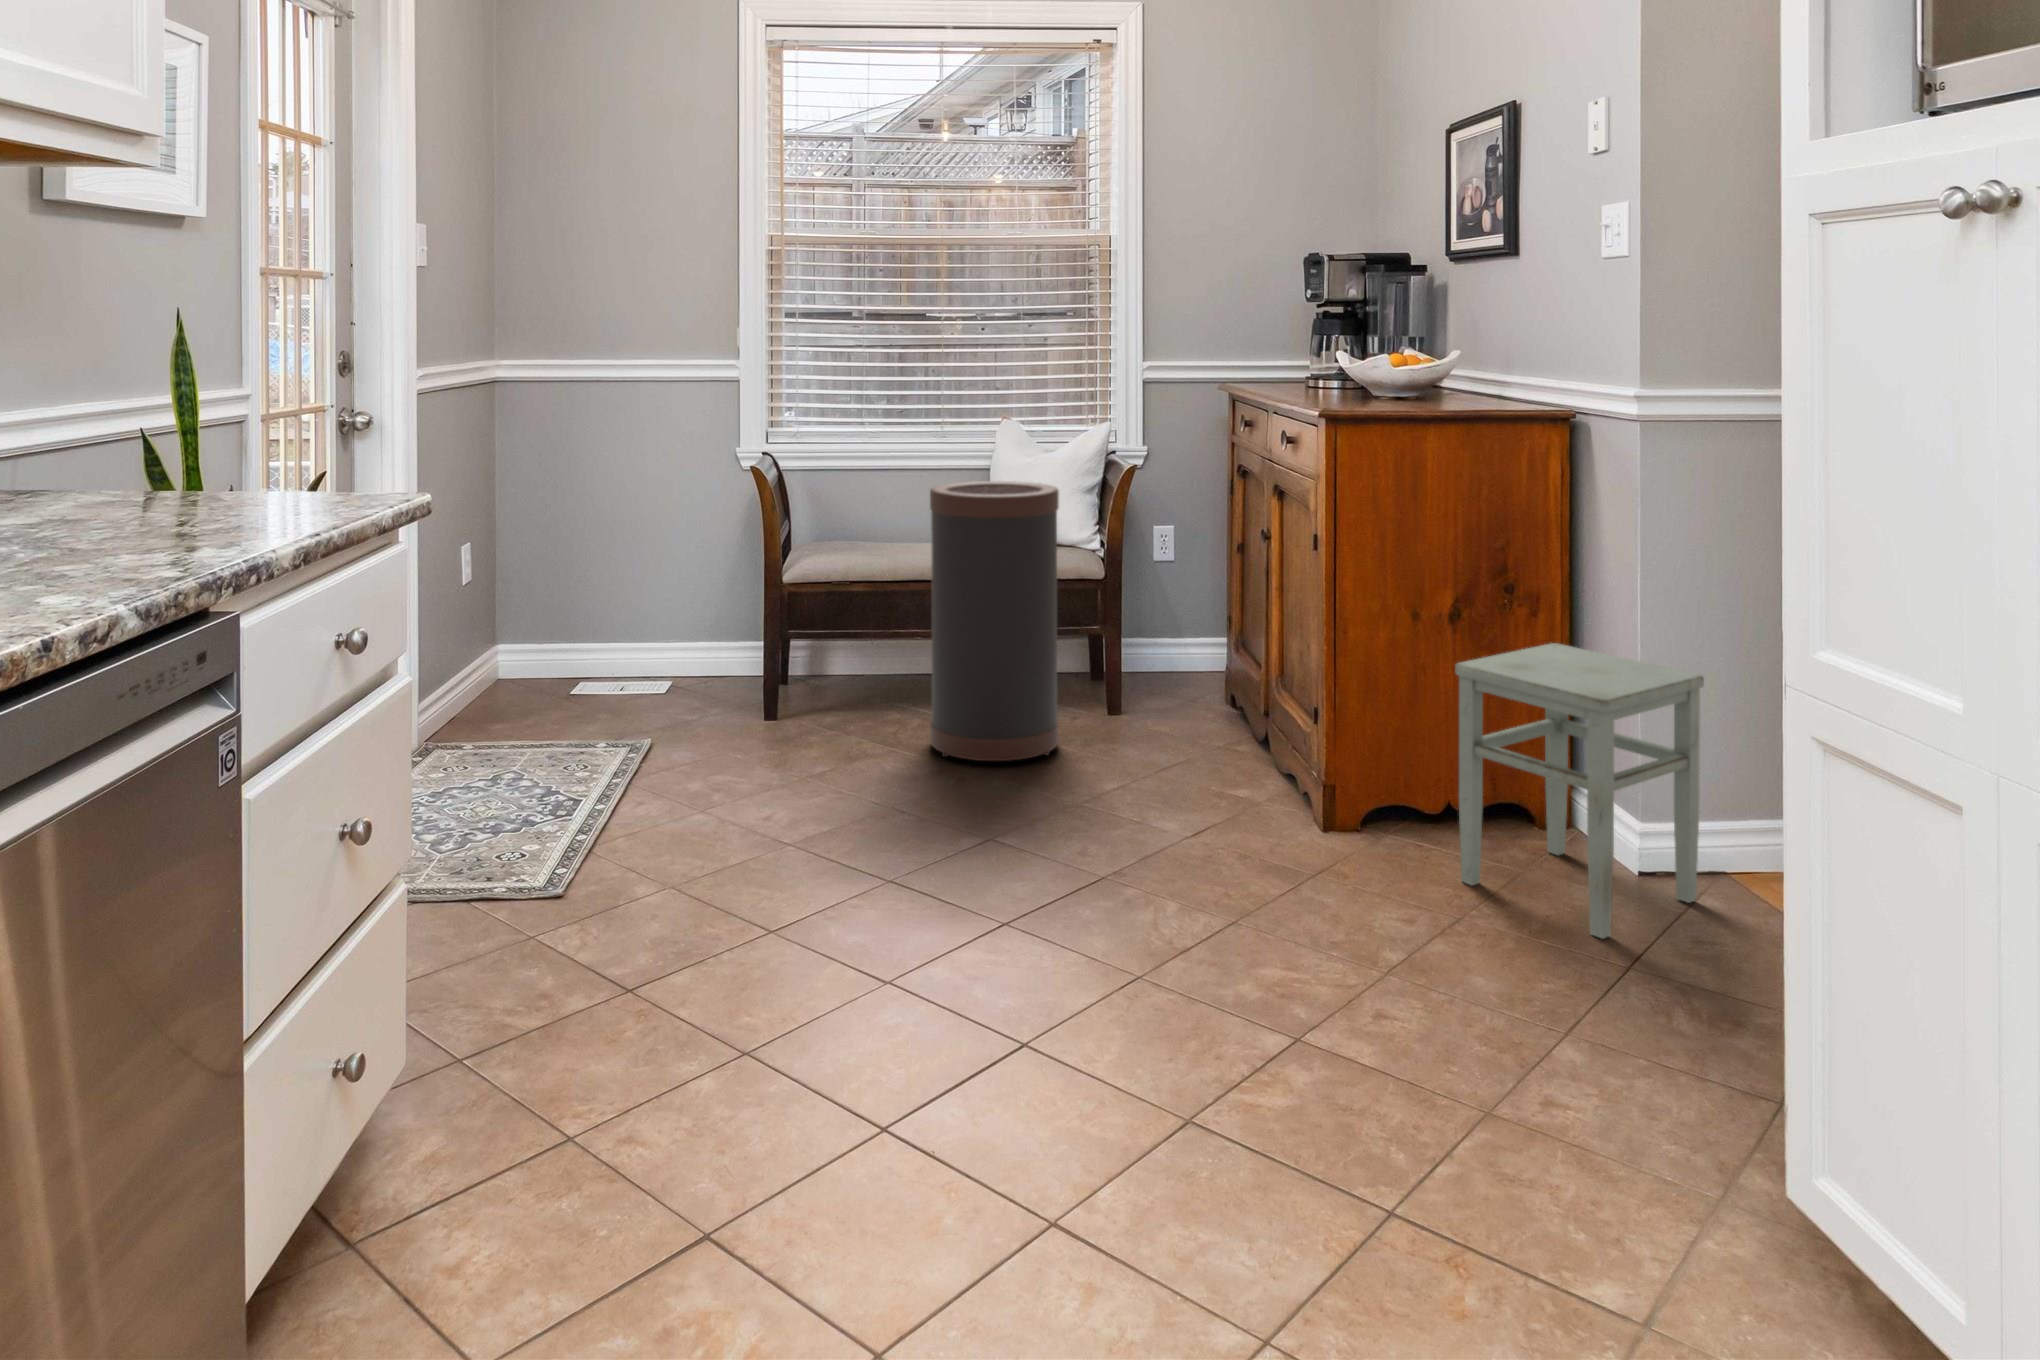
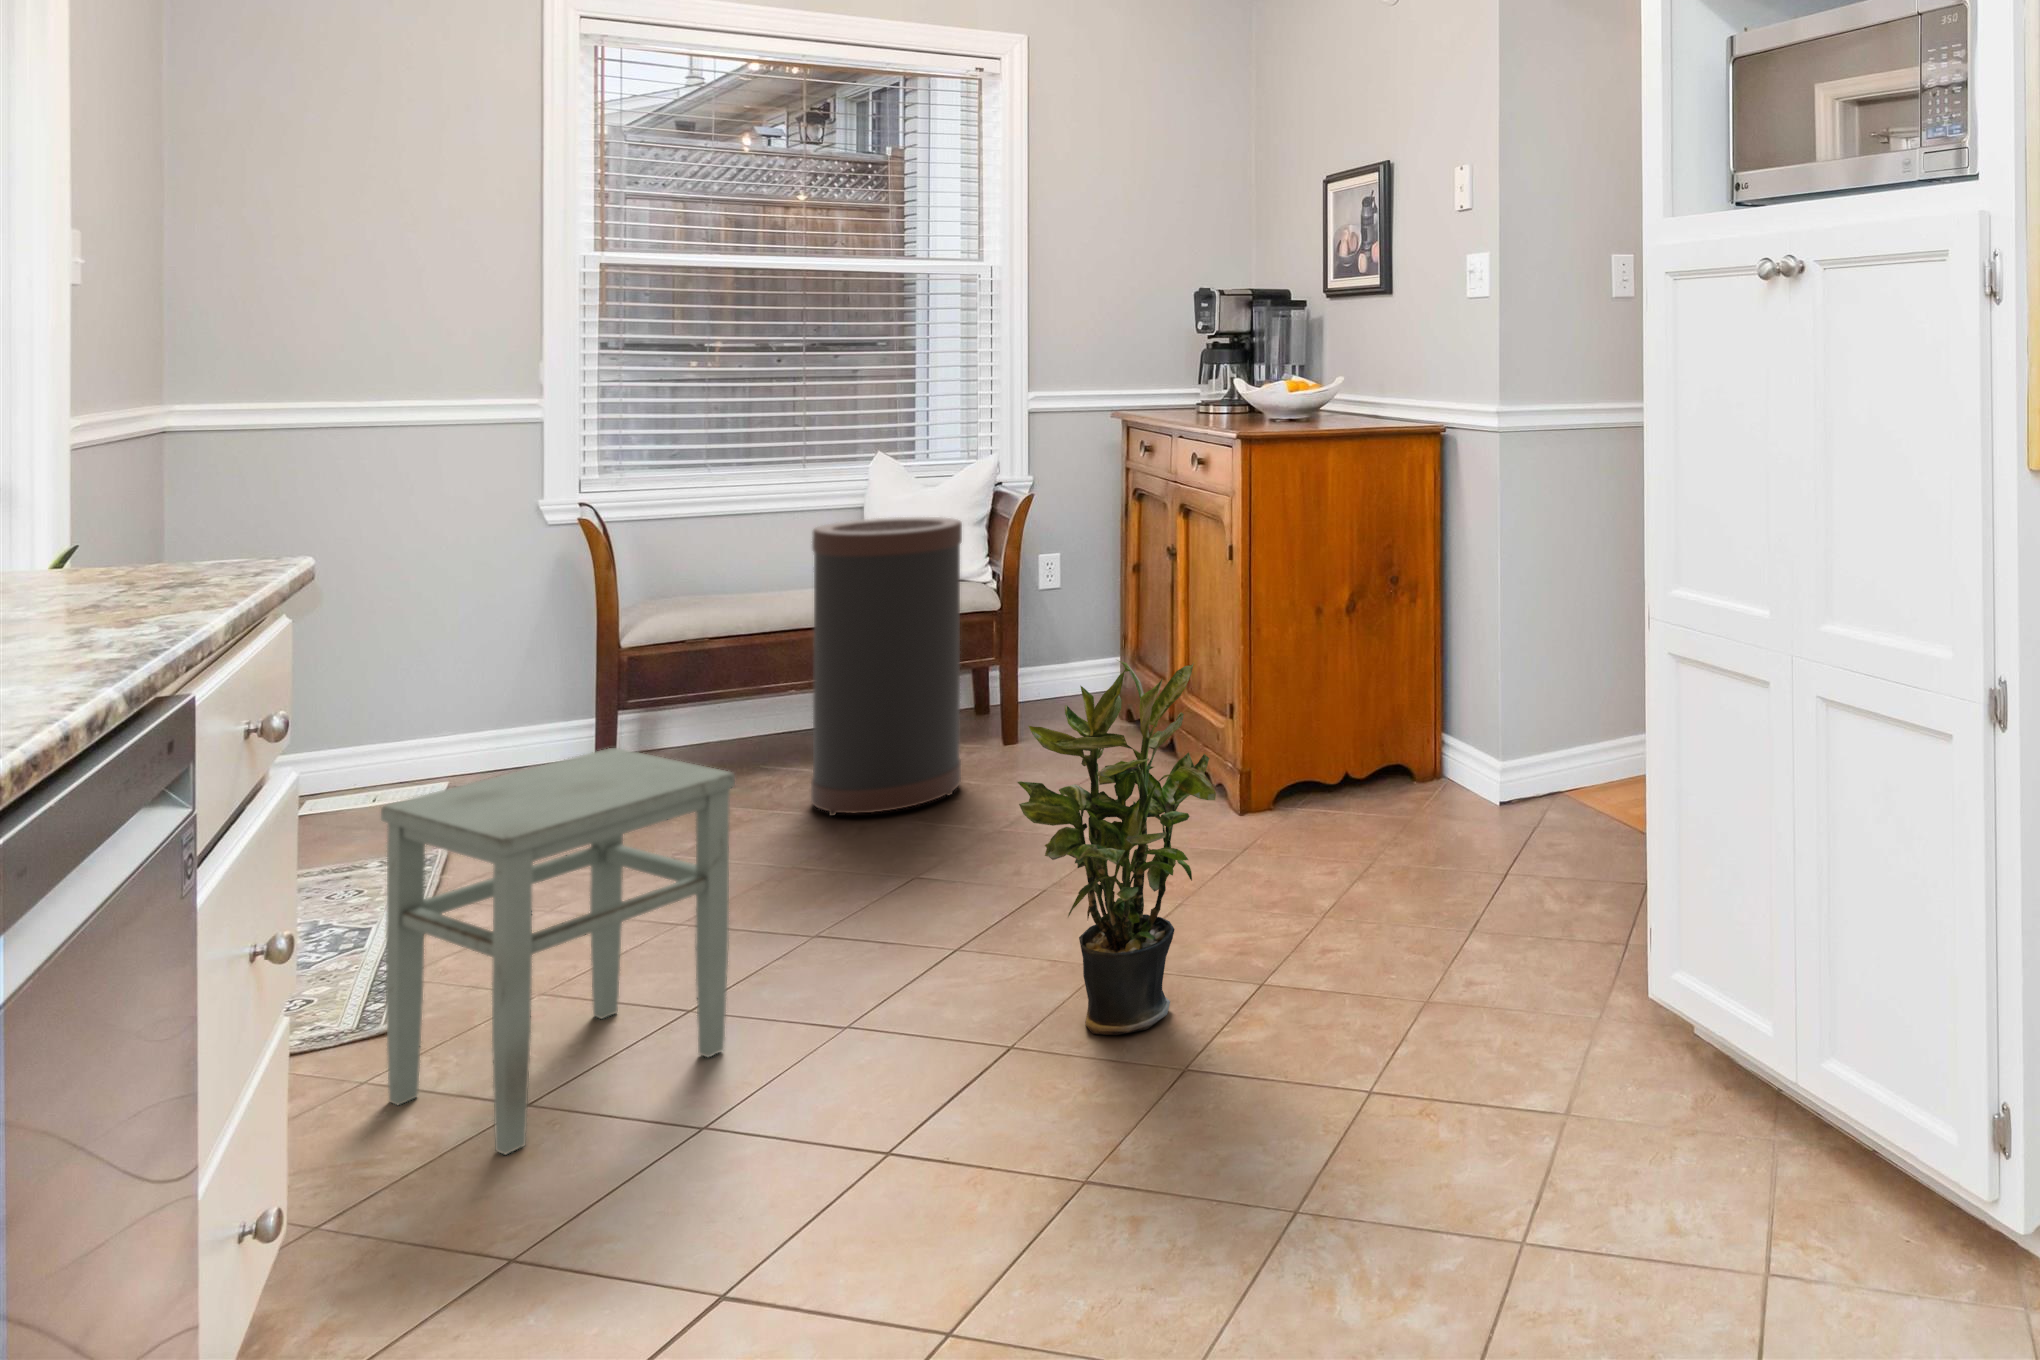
stool: present [1455,643,1704,939] -> present [381,748,735,1155]
potted plant: none [1036,650,1241,1049] -> present [1017,661,1216,1035]

